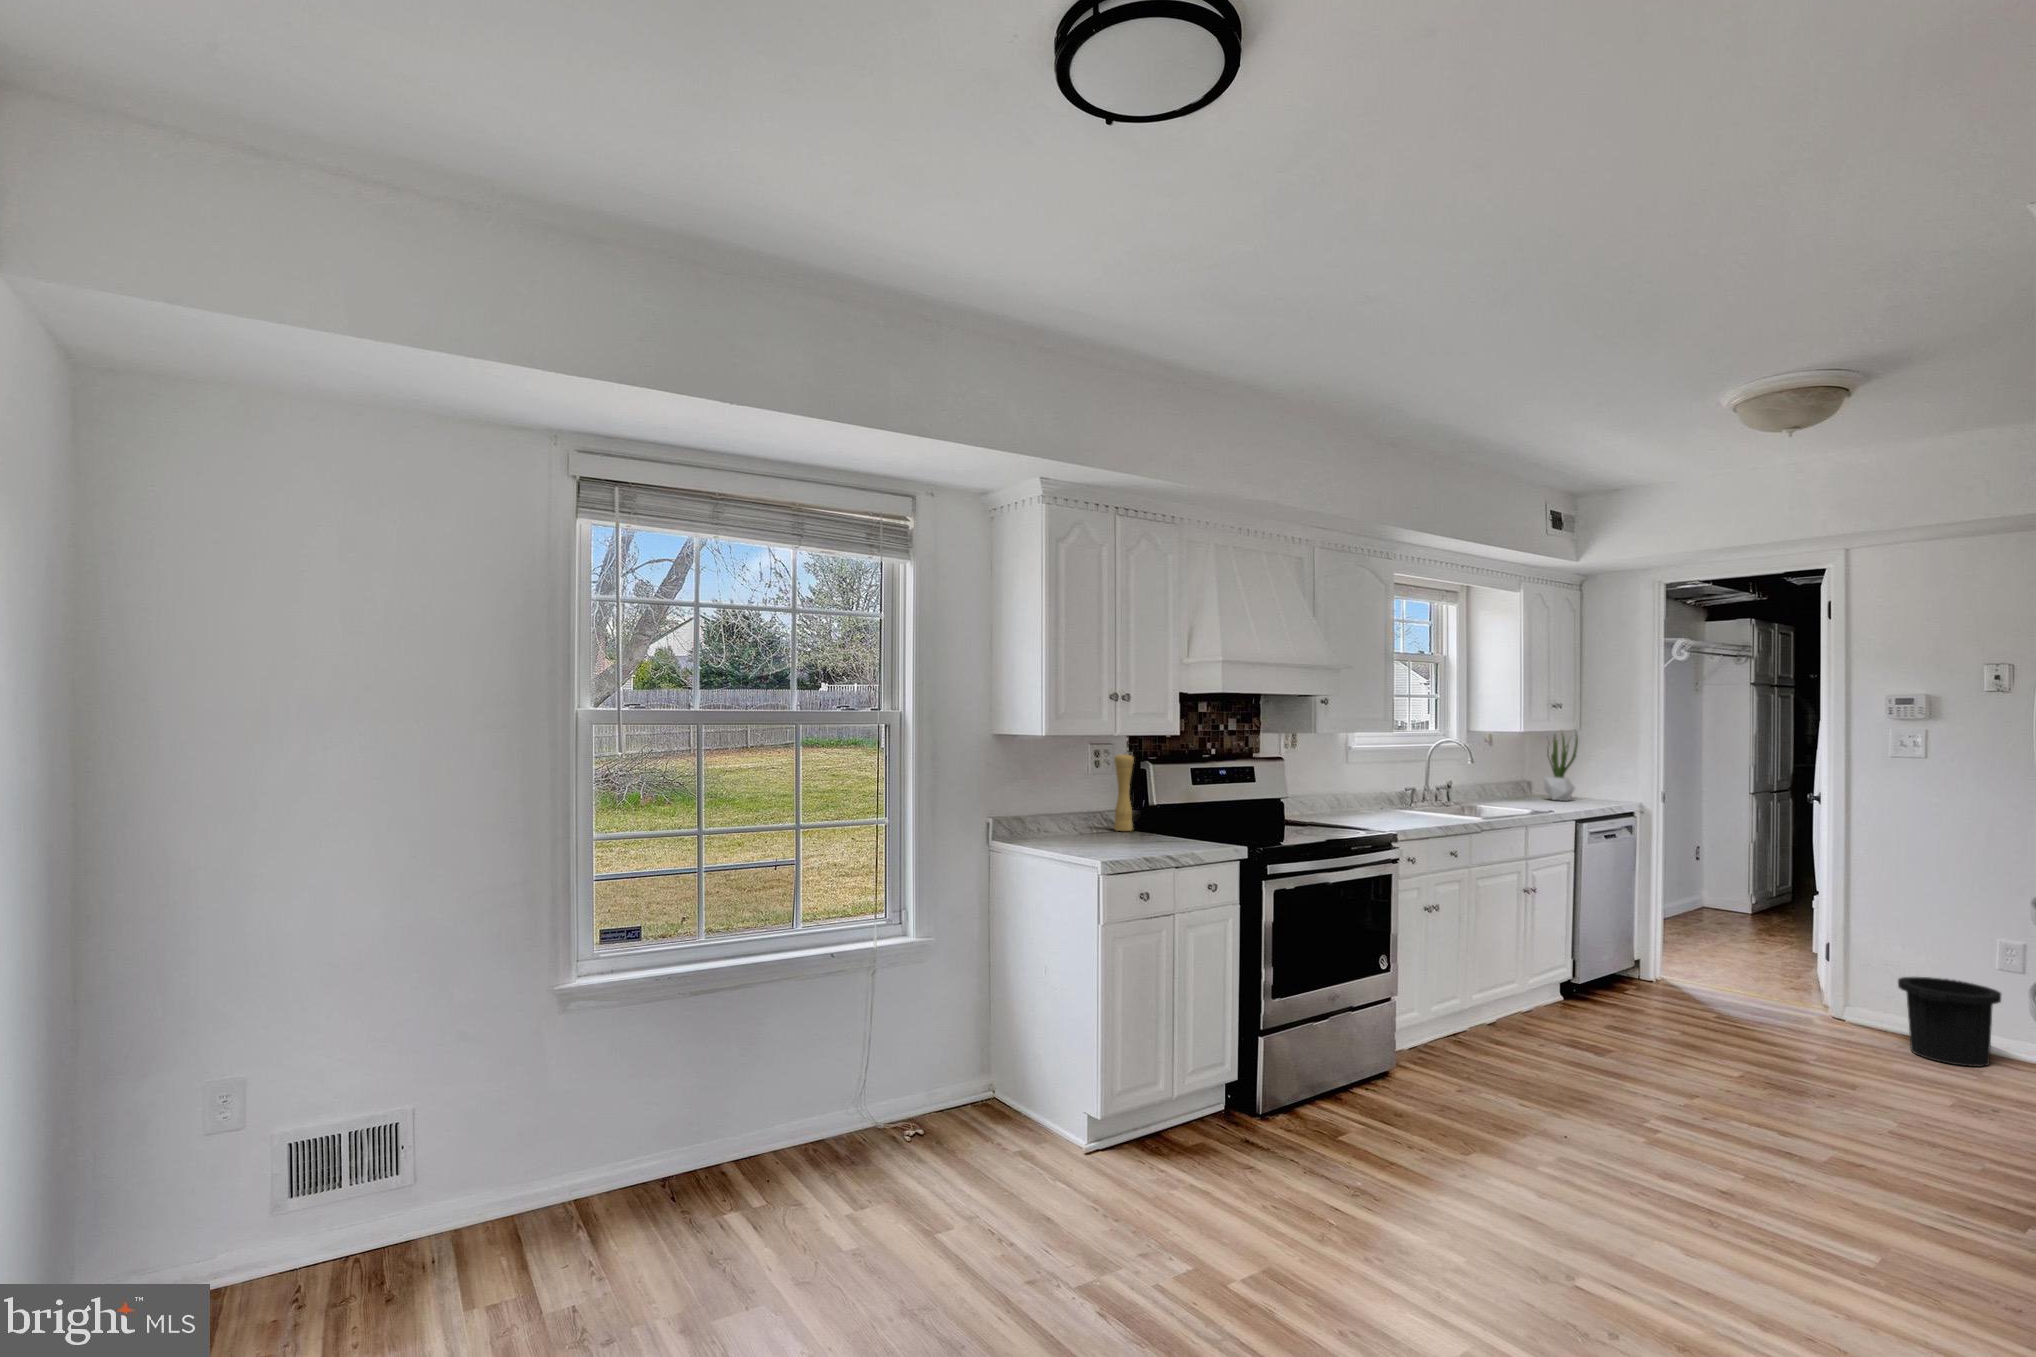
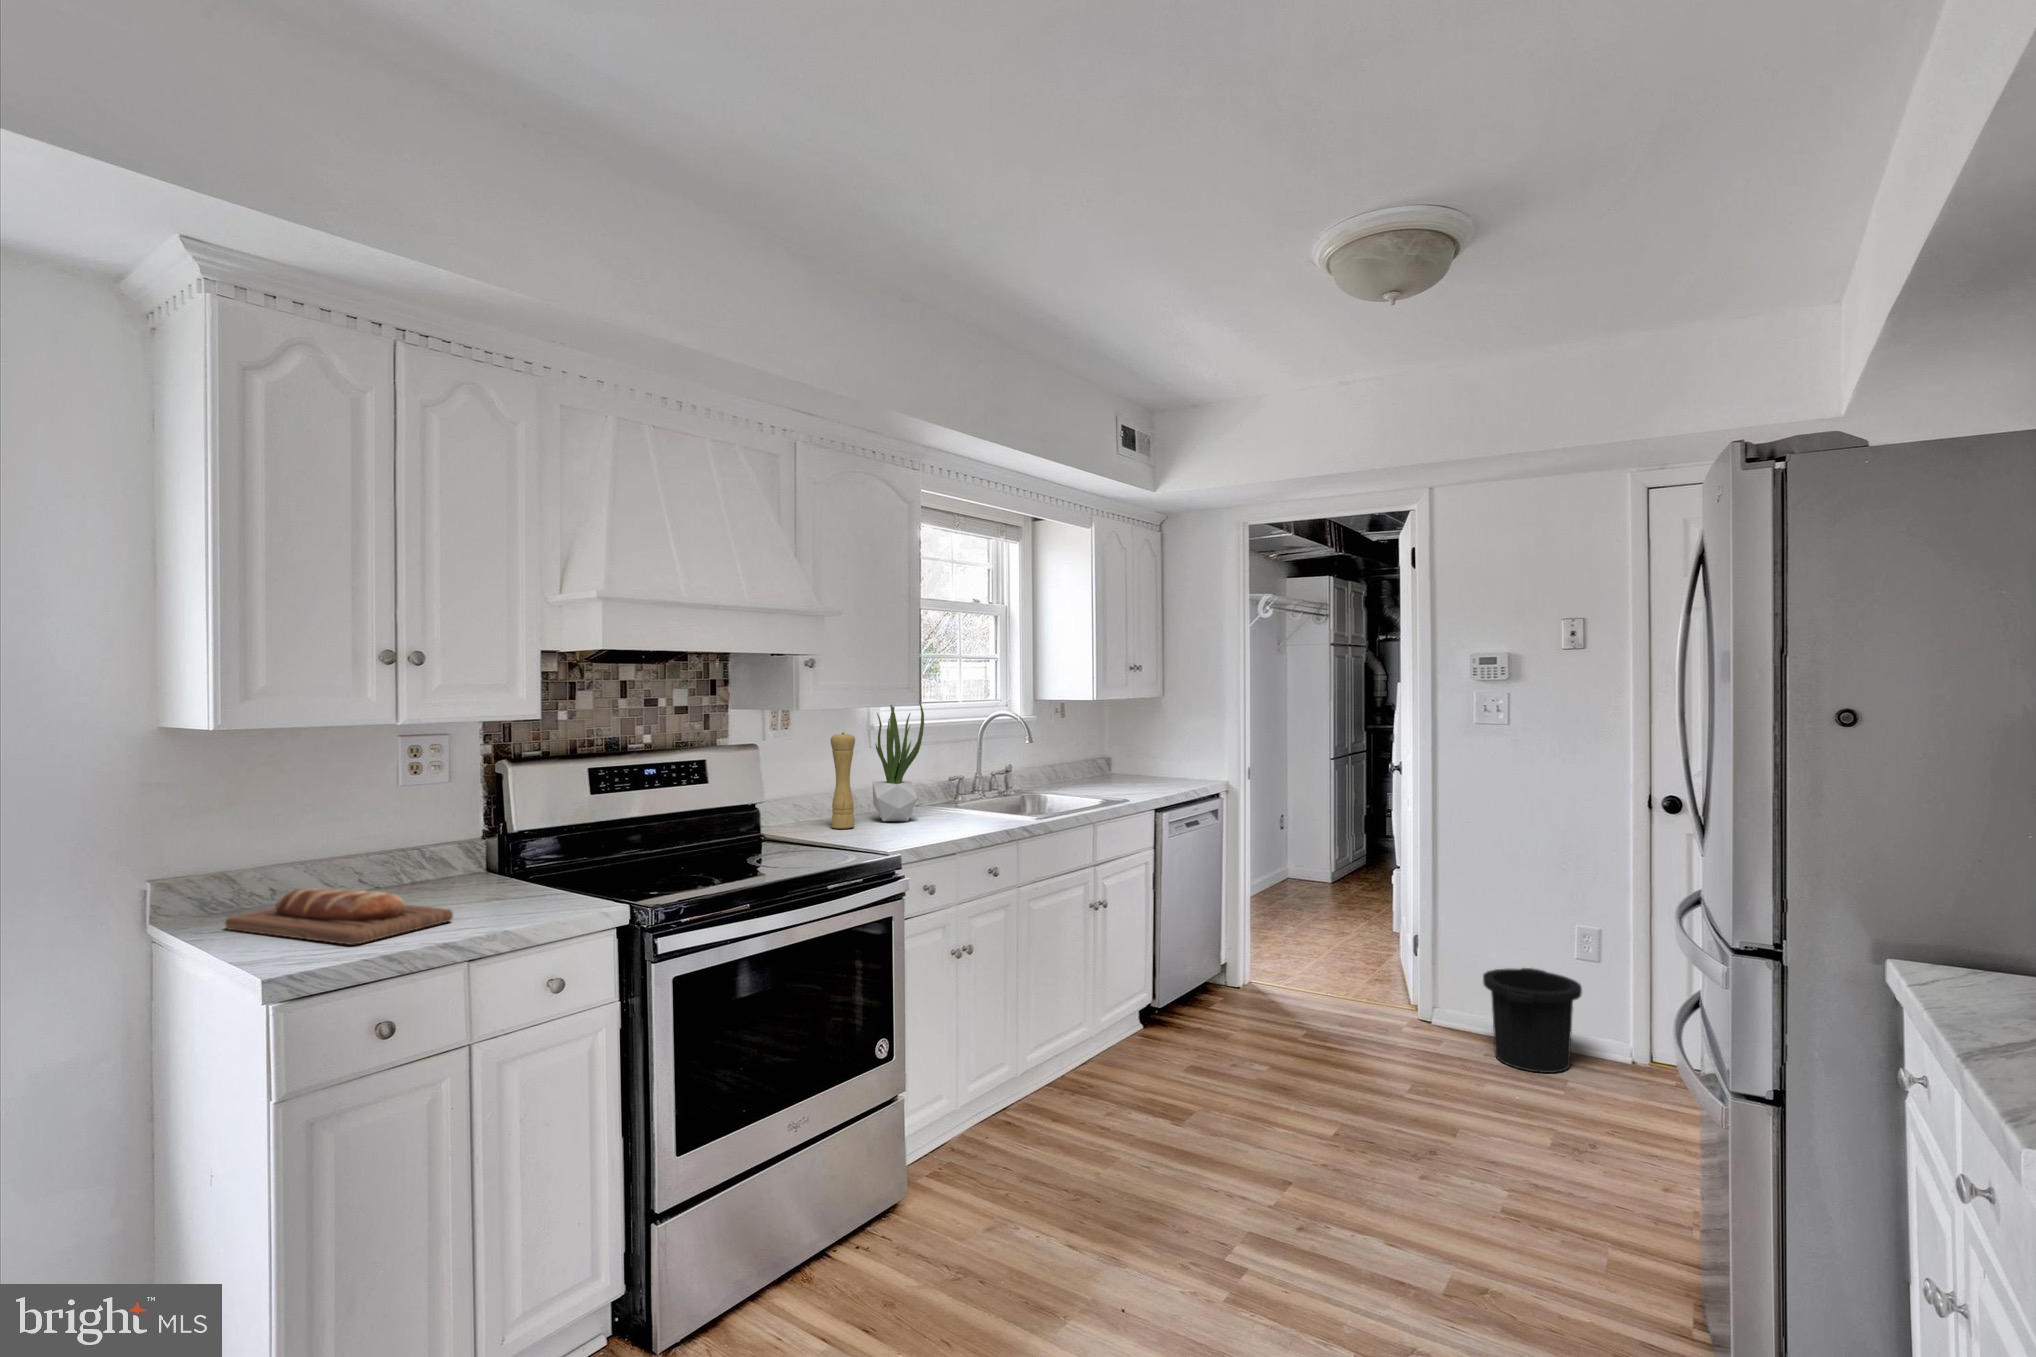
potted plant: present [1544,733,1578,801] -> present [873,702,924,821]
pepper mill: present [1114,754,1134,831] -> present [830,733,855,829]
bread loaf: none [1051,823,1163,850] -> present [225,888,453,945]

